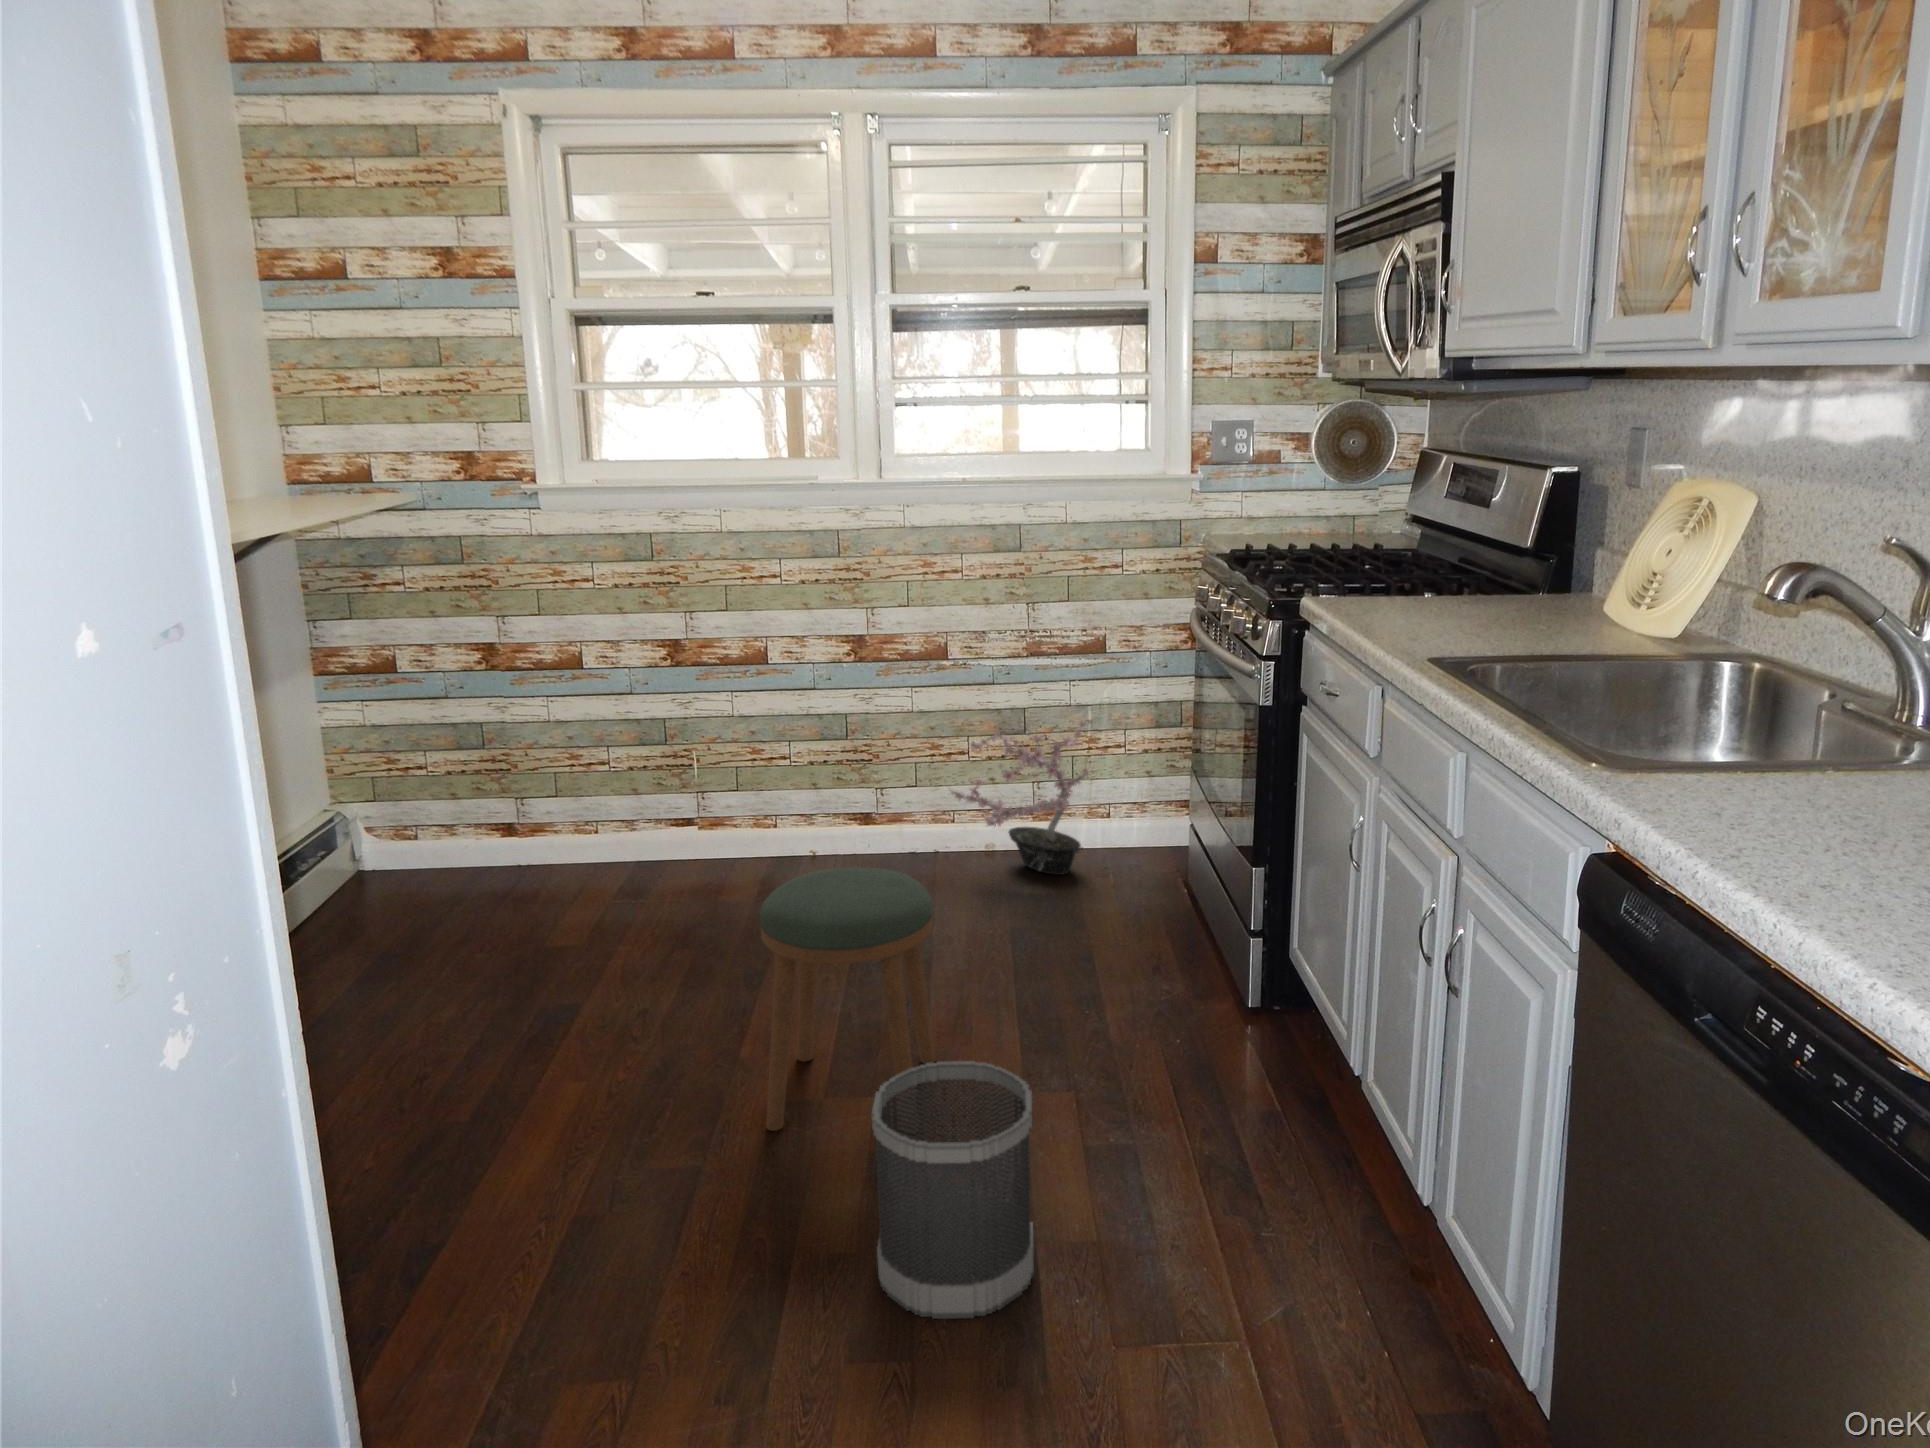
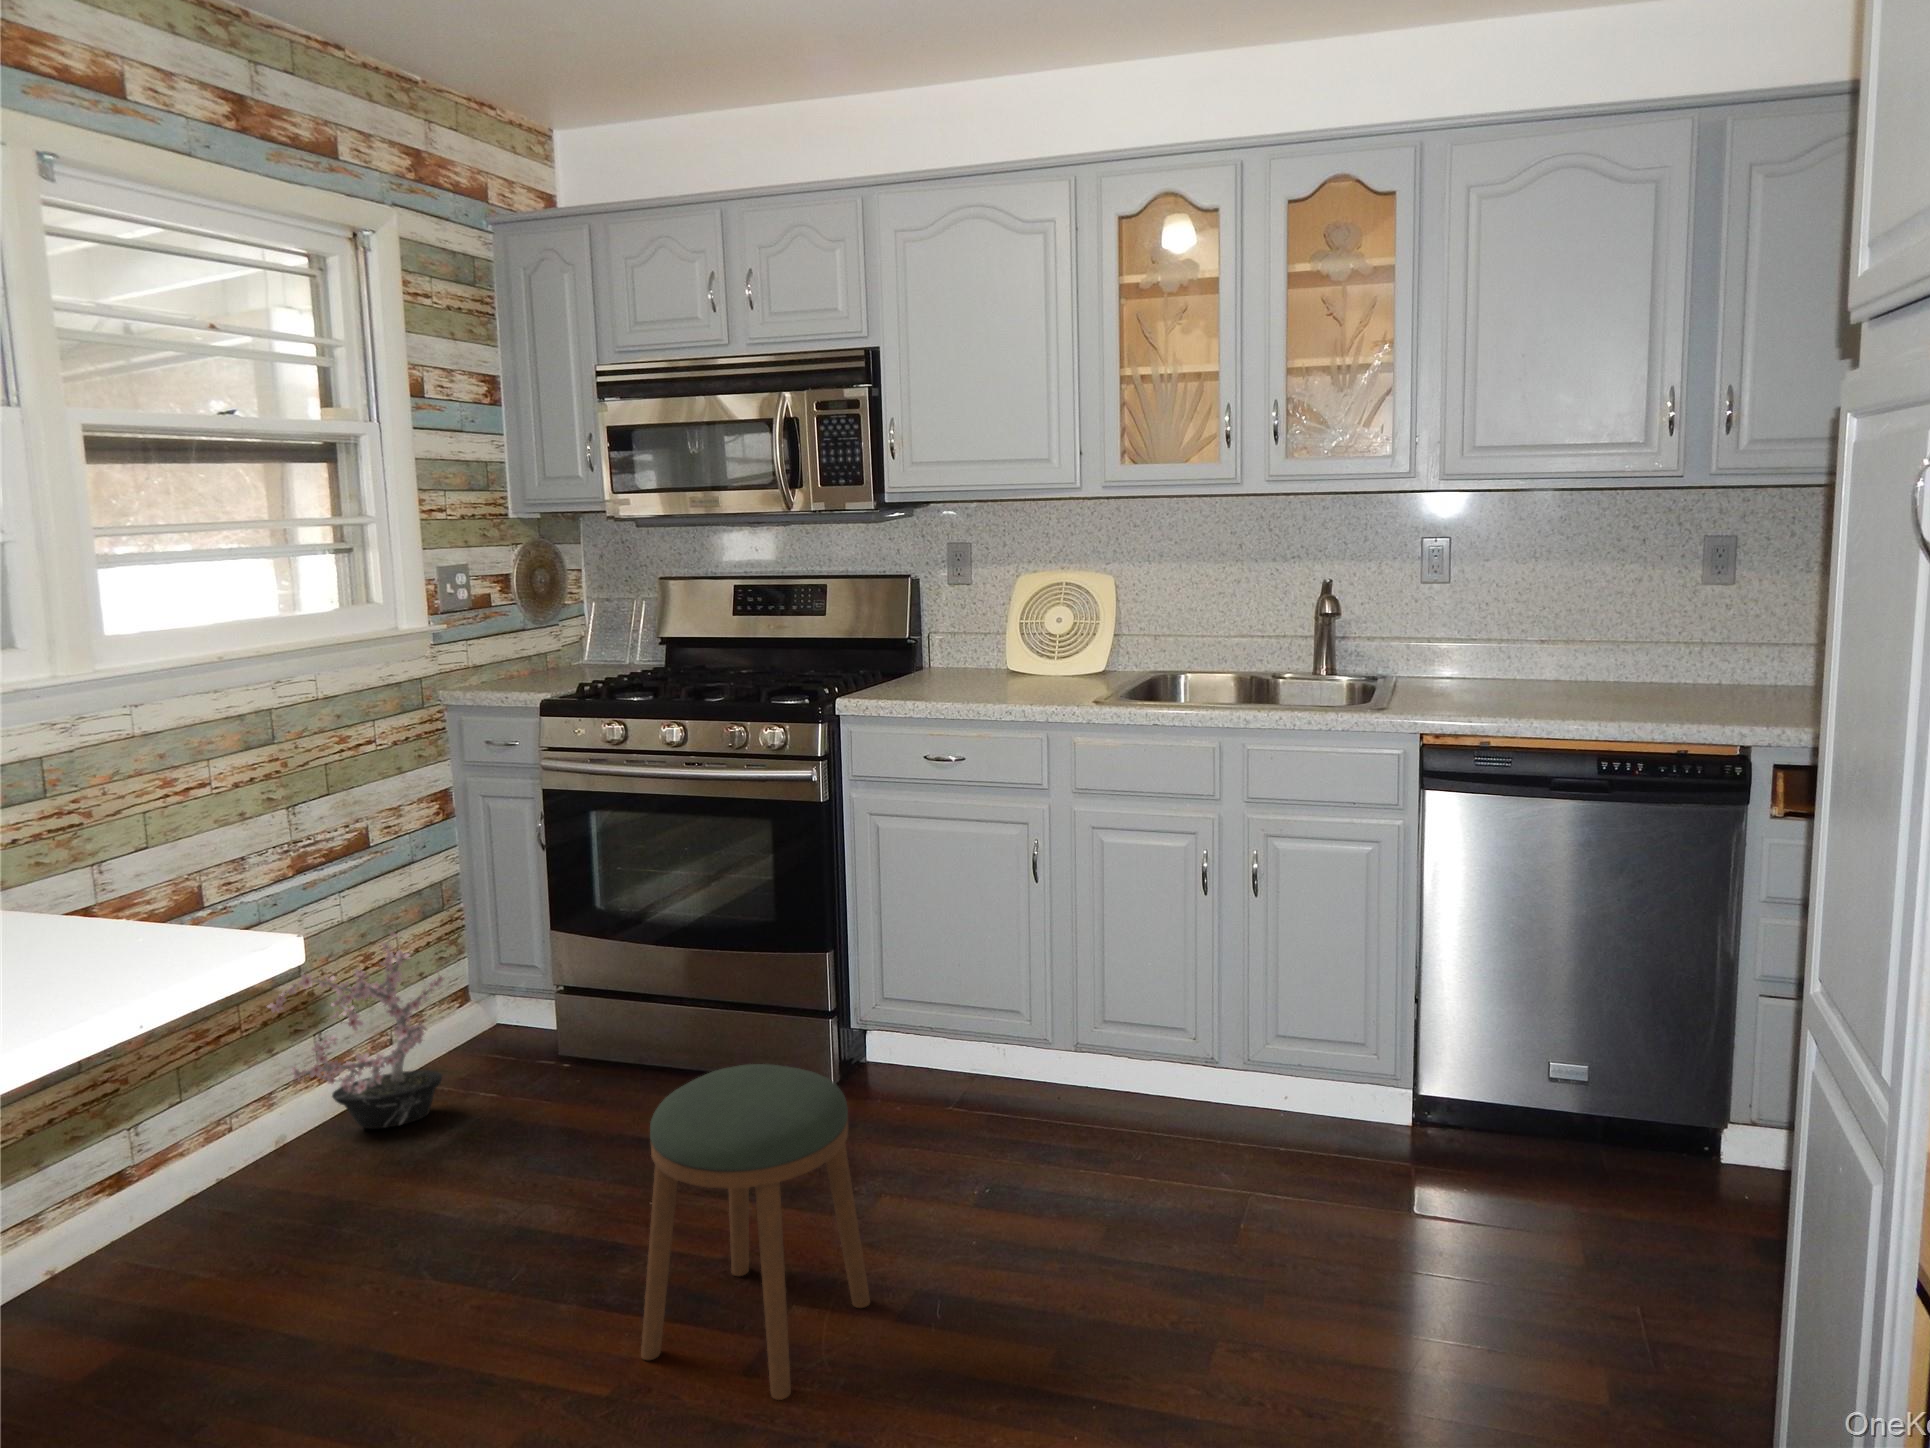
wastebasket: present [872,1061,1034,1319] -> none [1014,1122,1161,1357]

